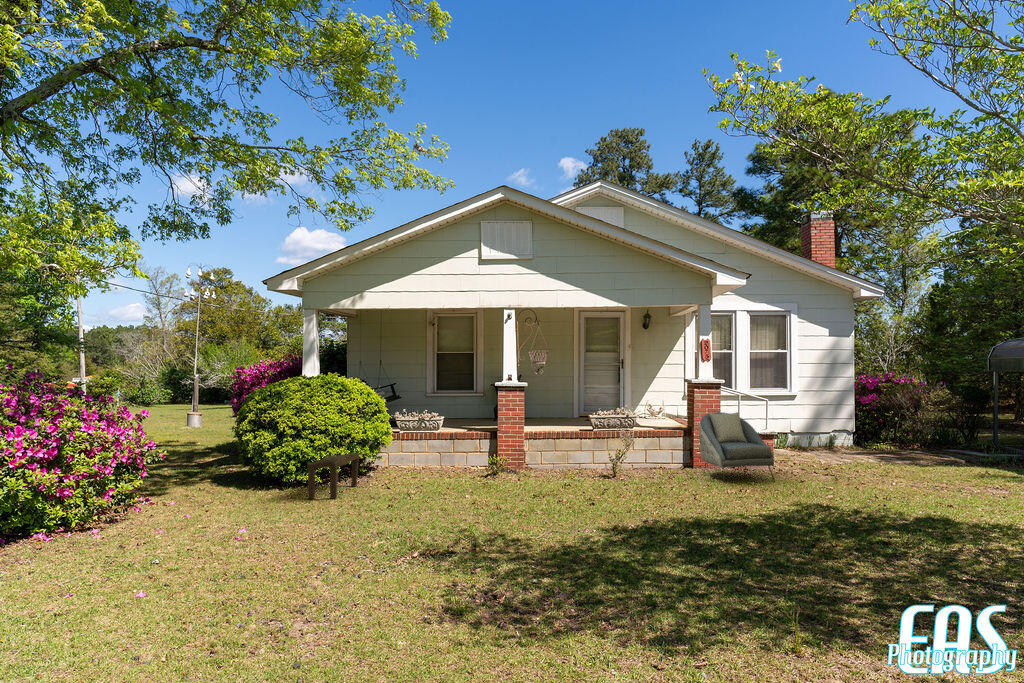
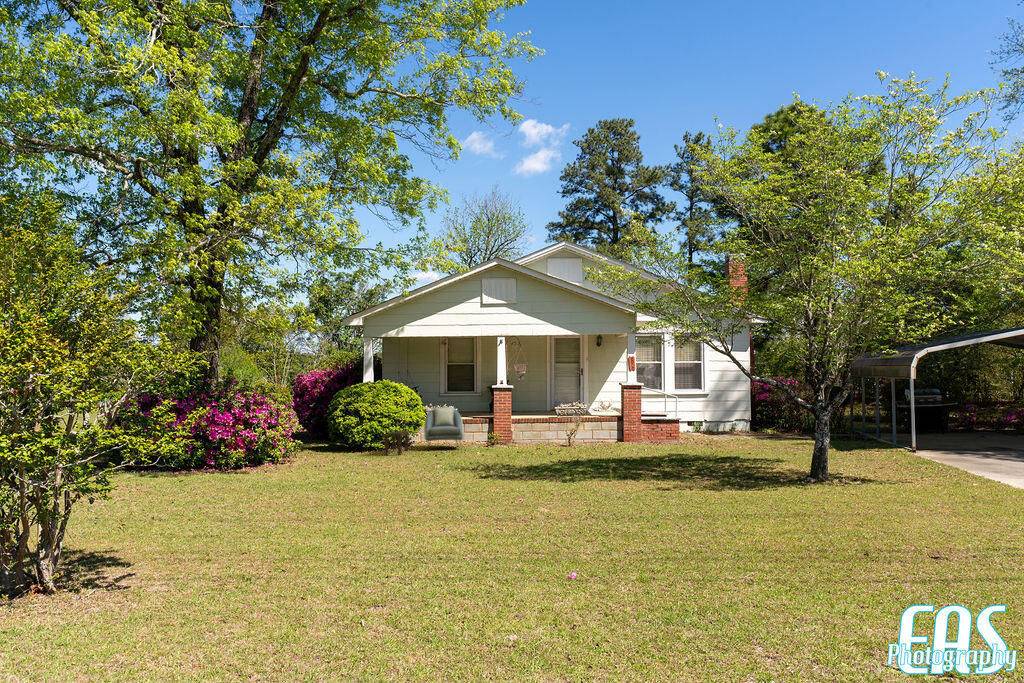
armchair: present [699,412,774,481] -> present [424,407,464,447]

